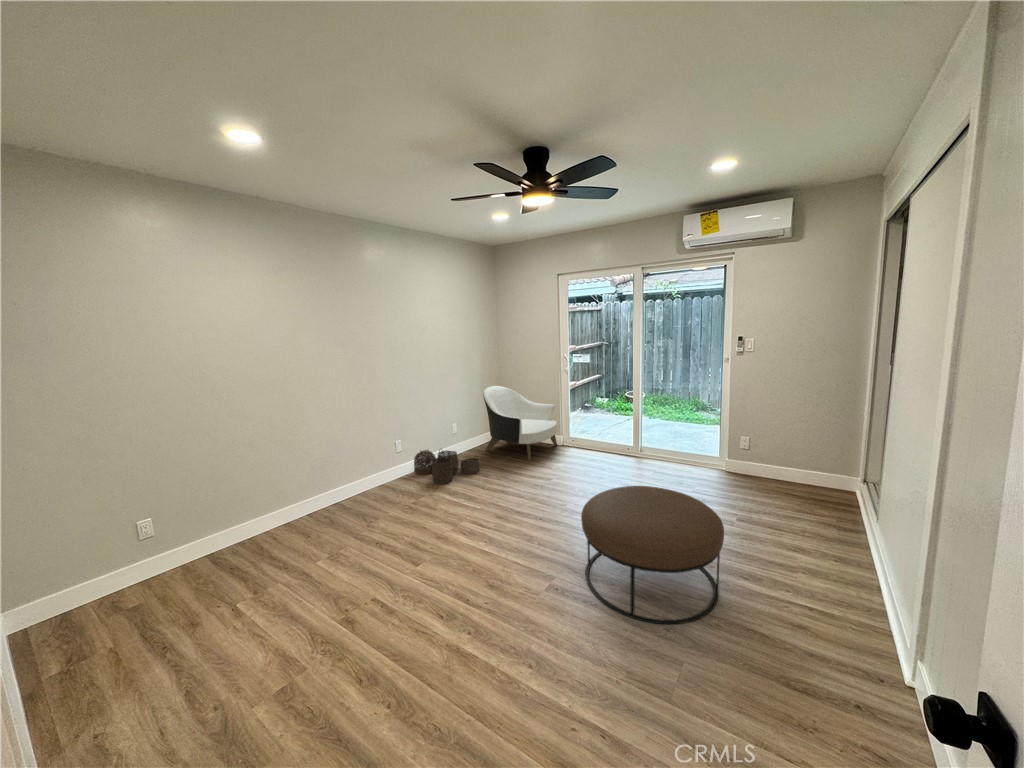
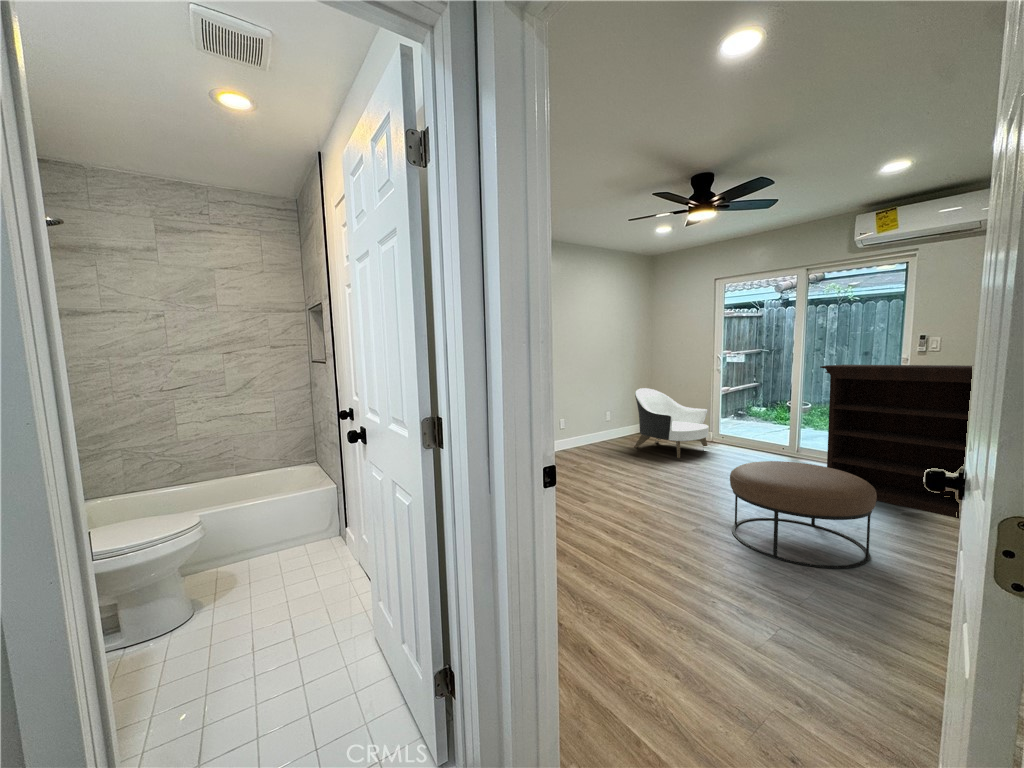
bookshelf: none [657,363,804,514] -> present [820,365,972,519]
woven basket: present [414,450,479,484] -> none [570,435,630,464]

